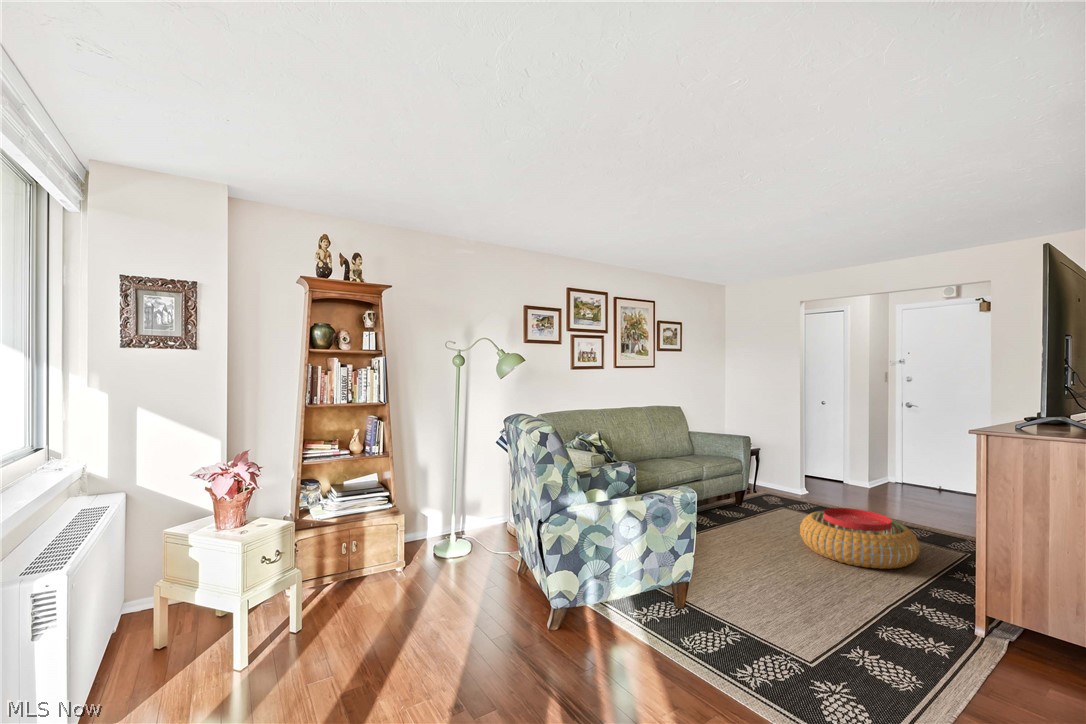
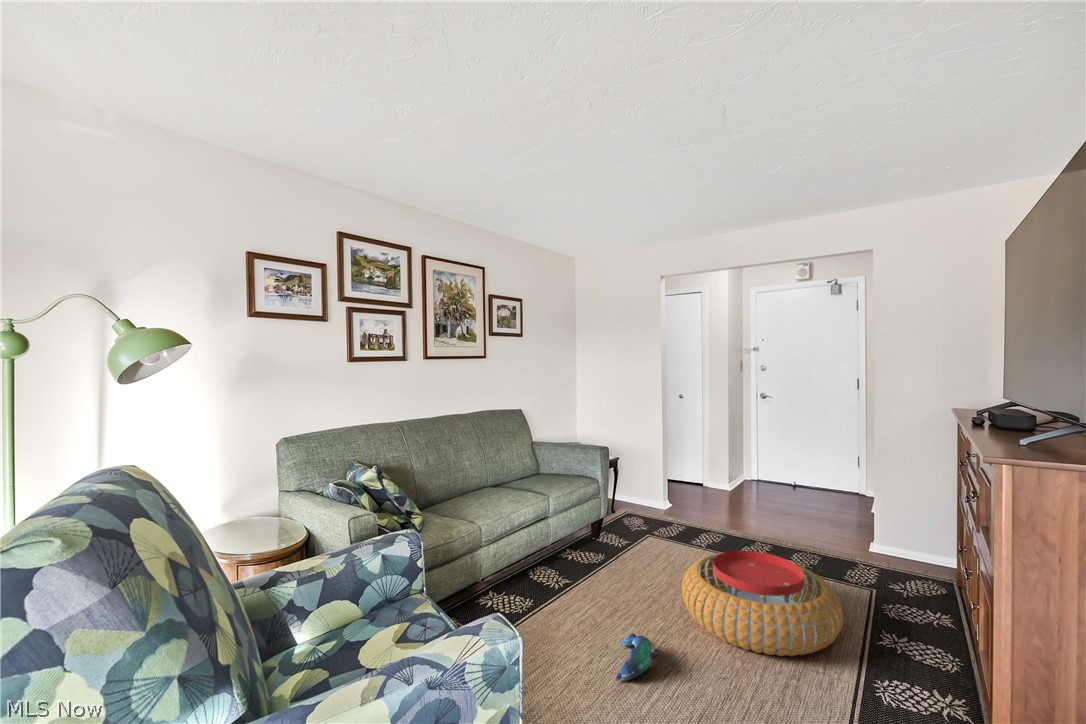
plush toy: none [748,545,776,564] -> present [616,633,656,680]

